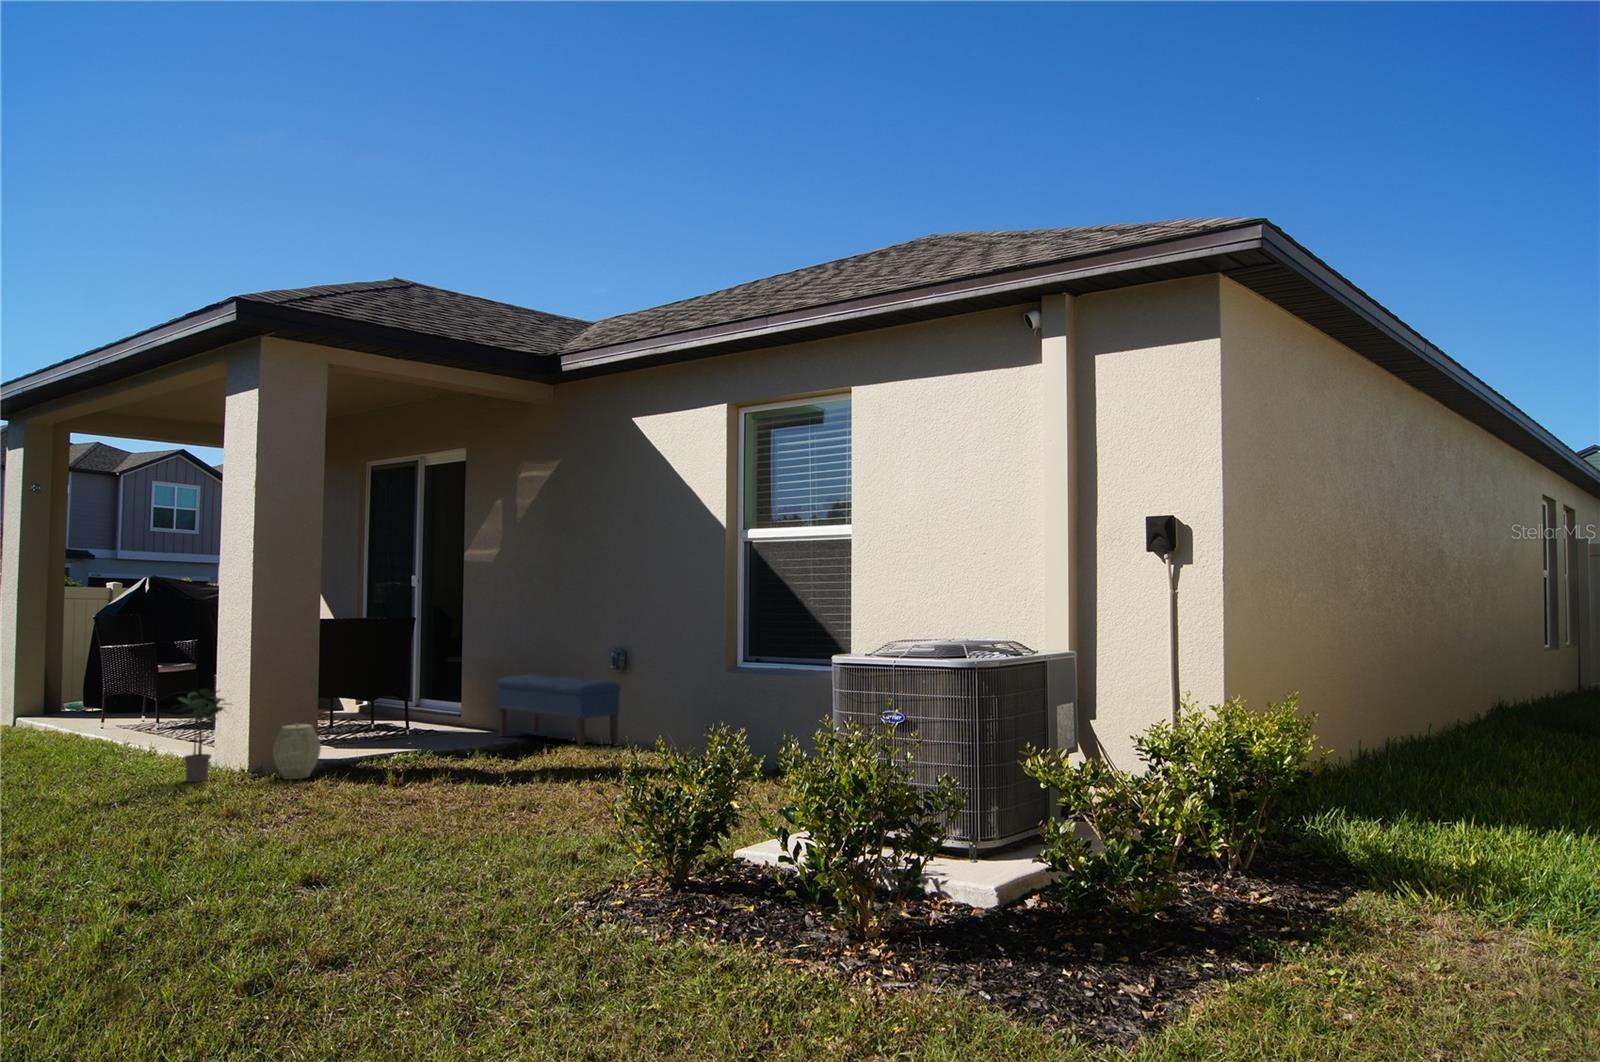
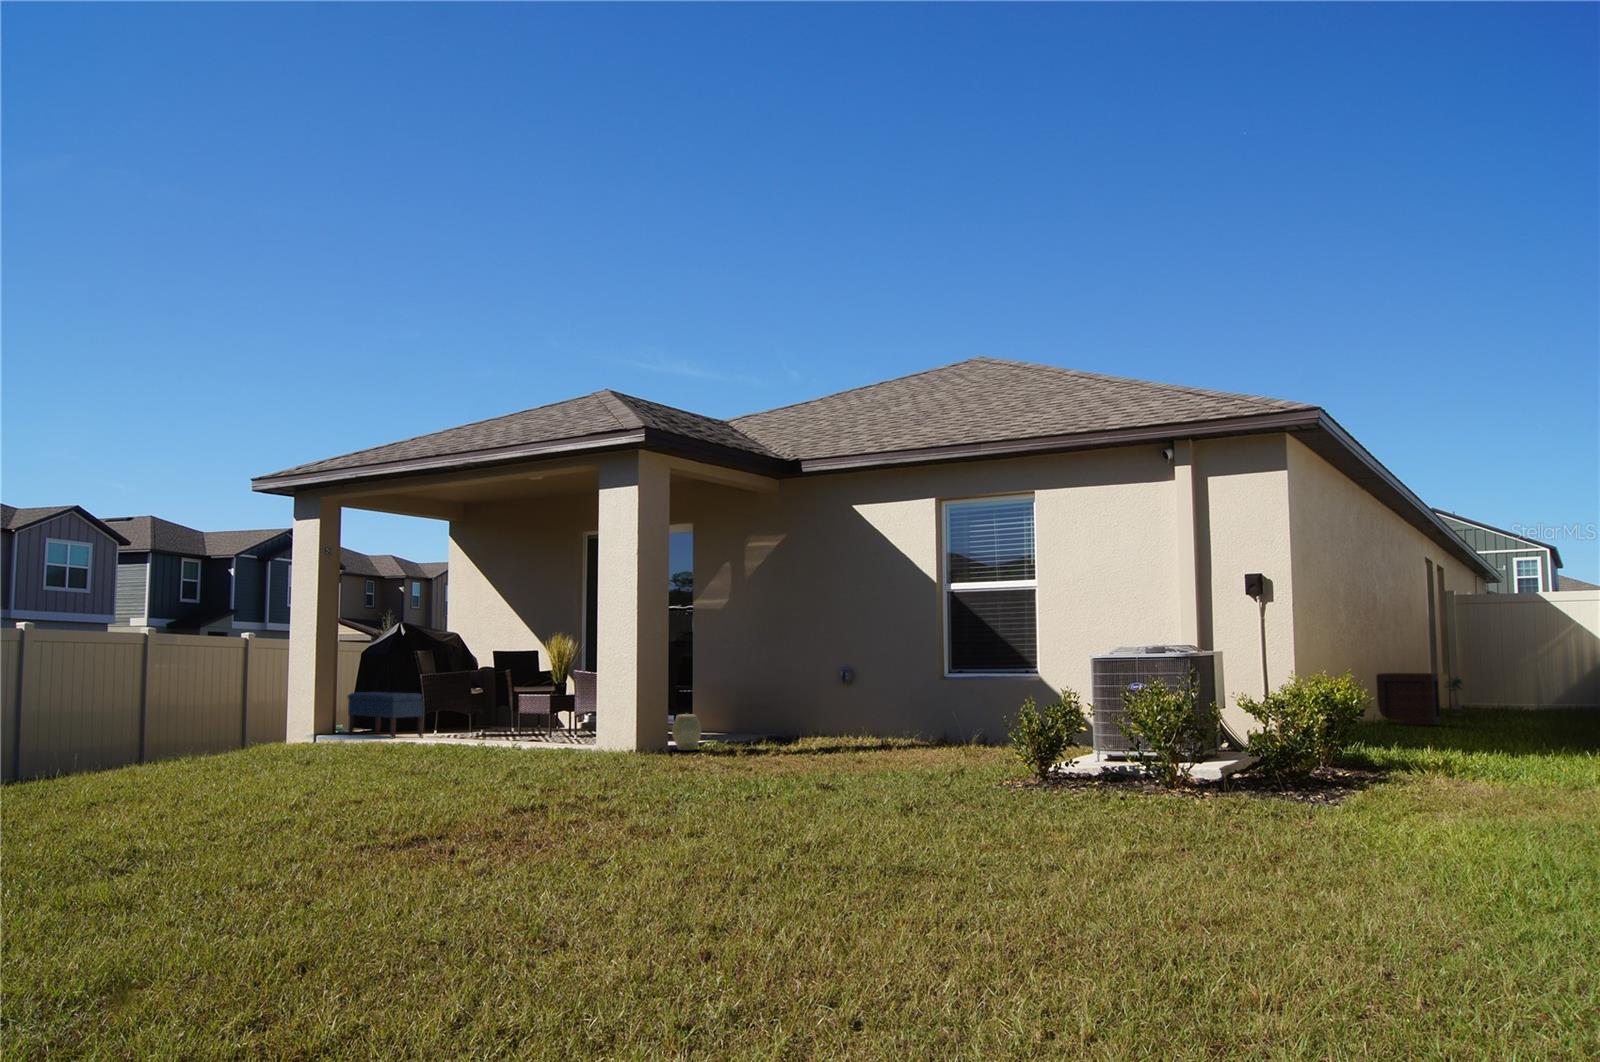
wooden crate: none [1421,657,1524,743] -> present [1376,673,1441,726]
bench: present [497,674,621,749] -> present [348,692,423,739]
potted plant: present [177,689,228,782] -> present [1445,677,1462,716]

